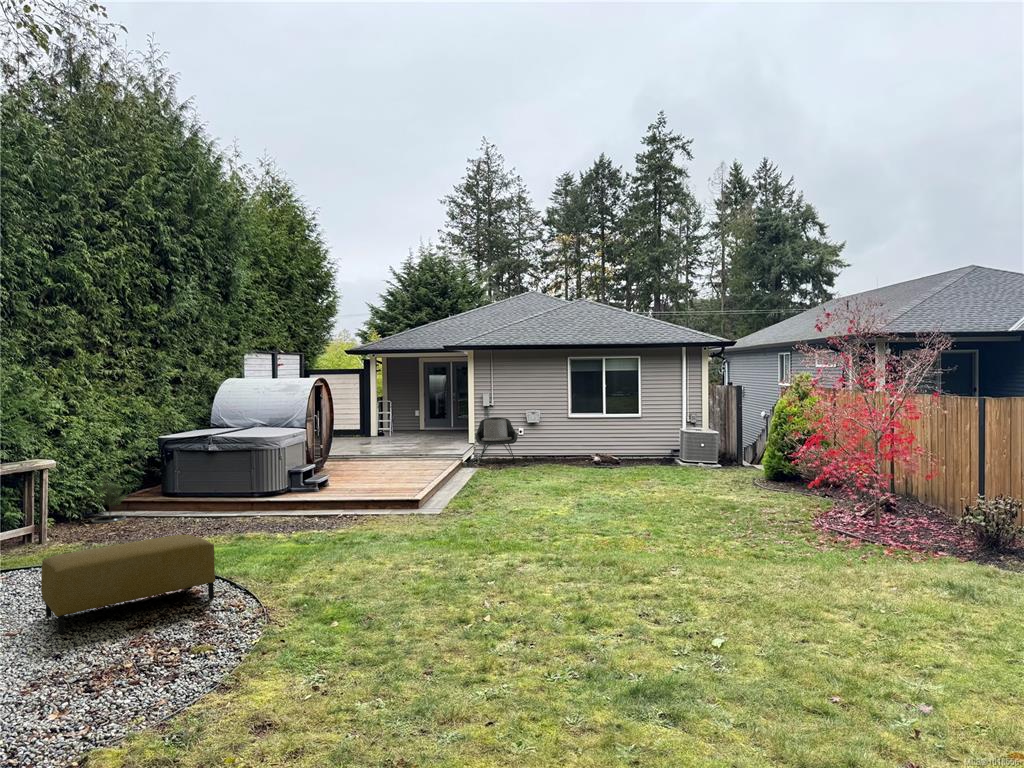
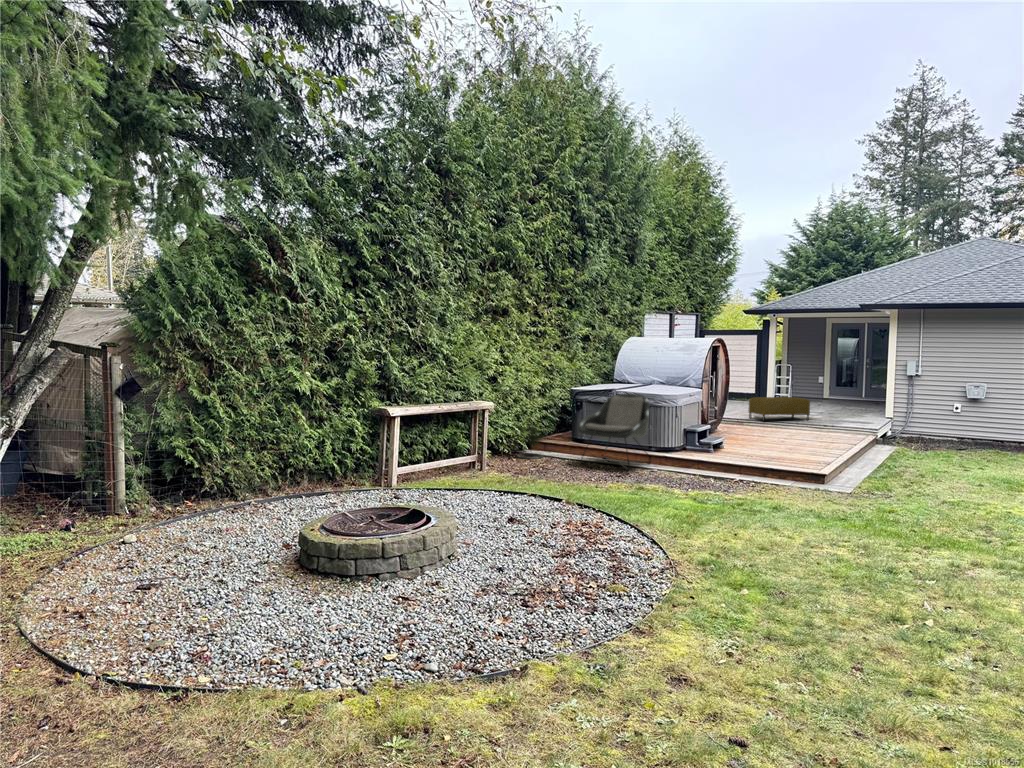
lounge chair: present [475,417,518,466] -> present [578,394,650,470]
ottoman: present [41,534,215,634] -> present [748,397,810,421]

